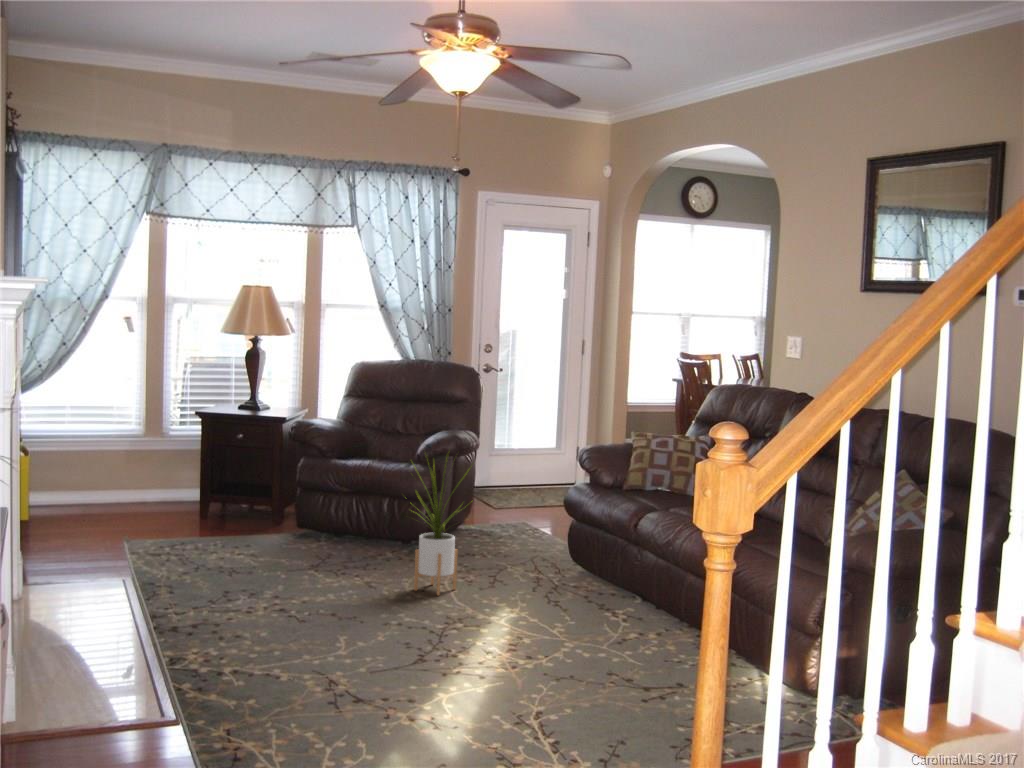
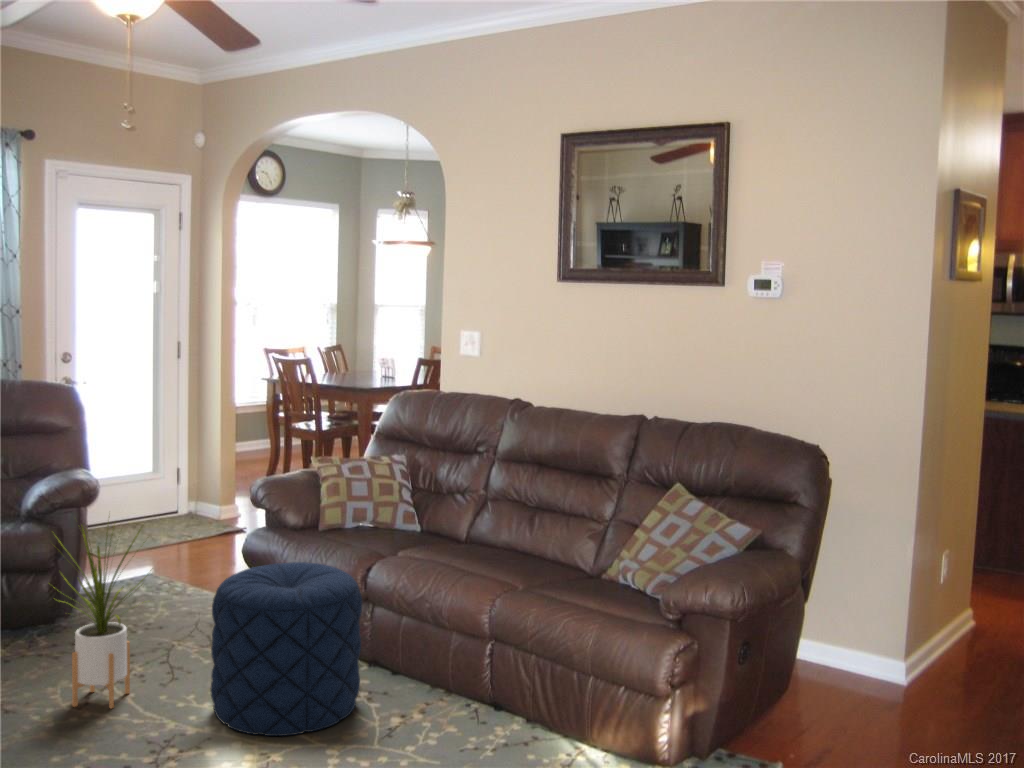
pouf: none [501,502,621,631] -> present [210,562,362,736]

